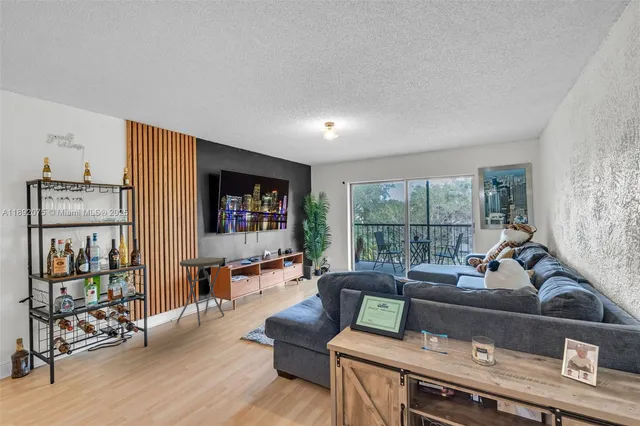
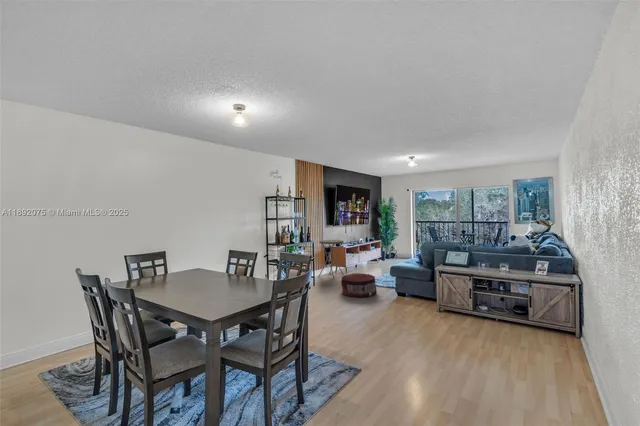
pouf: none [174,325,245,386] -> present [341,273,377,297]

